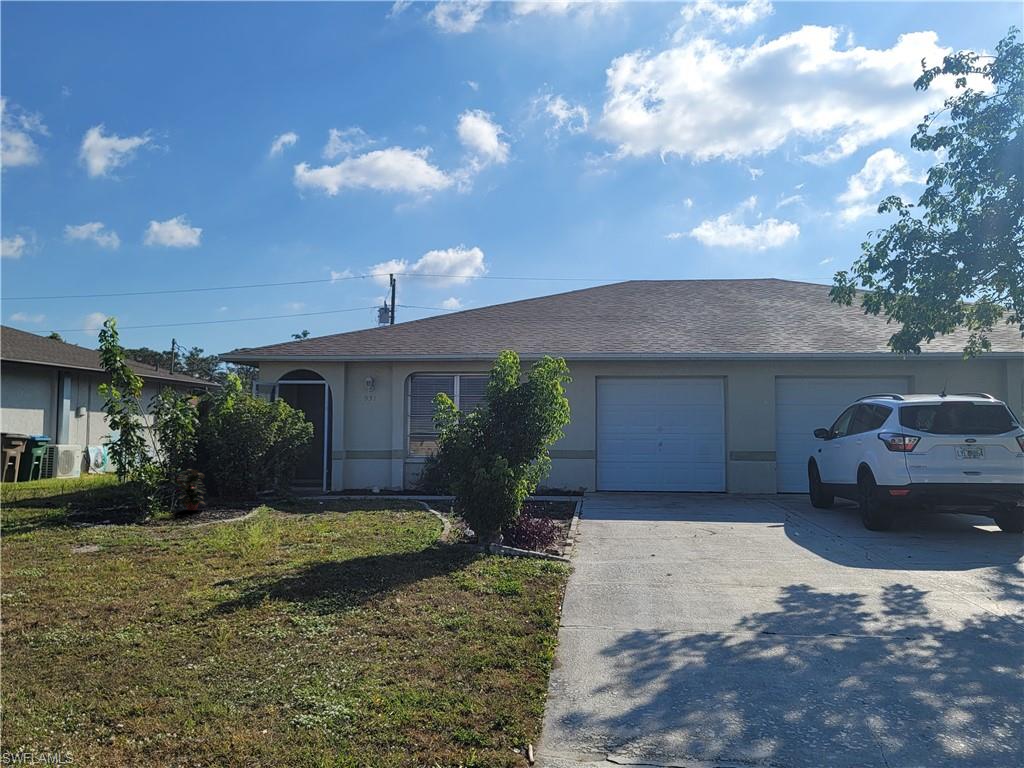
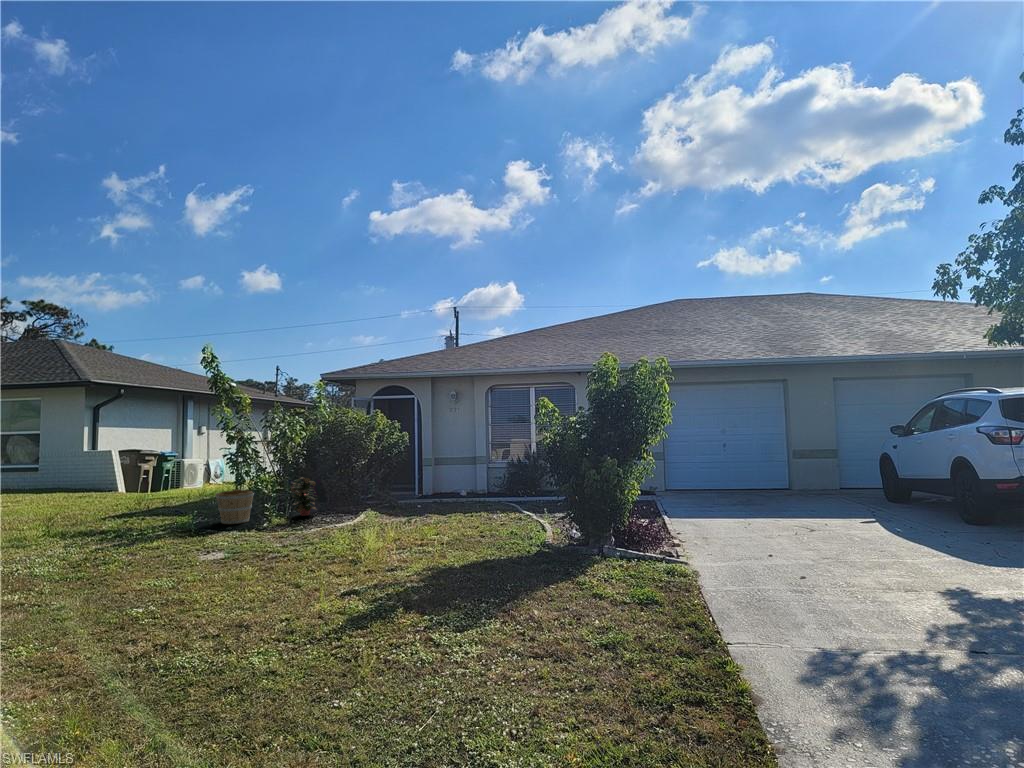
wooden bucket: none [92,481,136,518] -> present [216,489,254,524]

